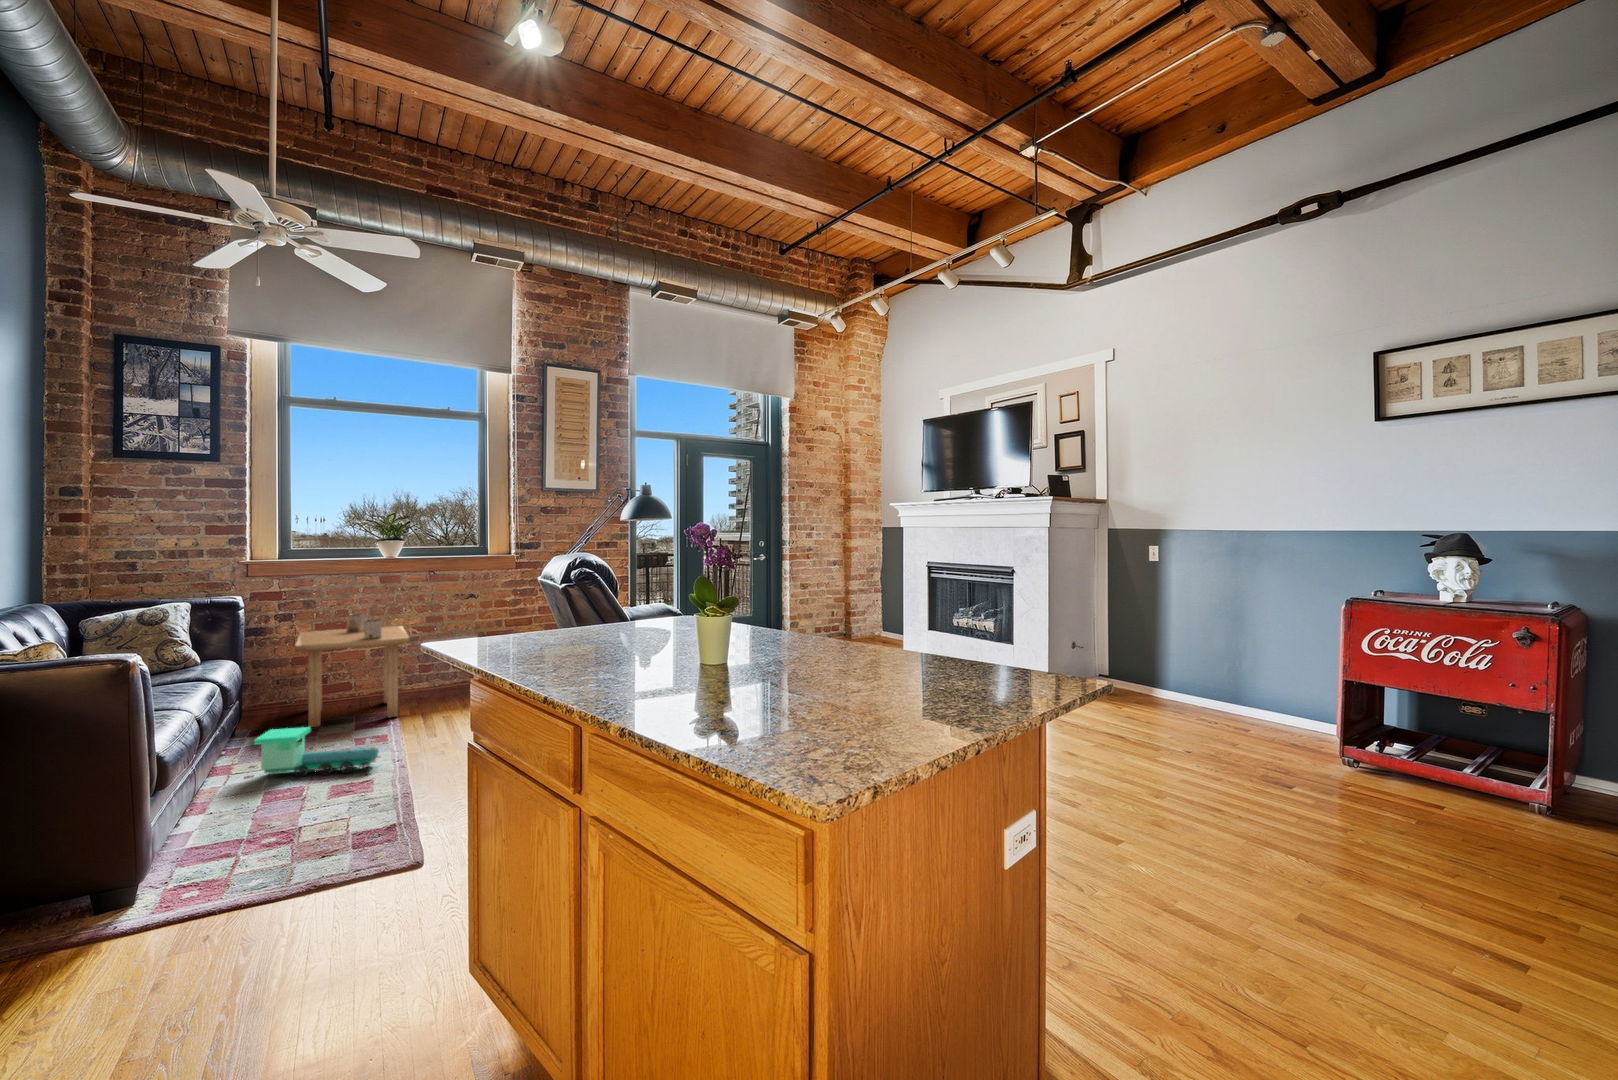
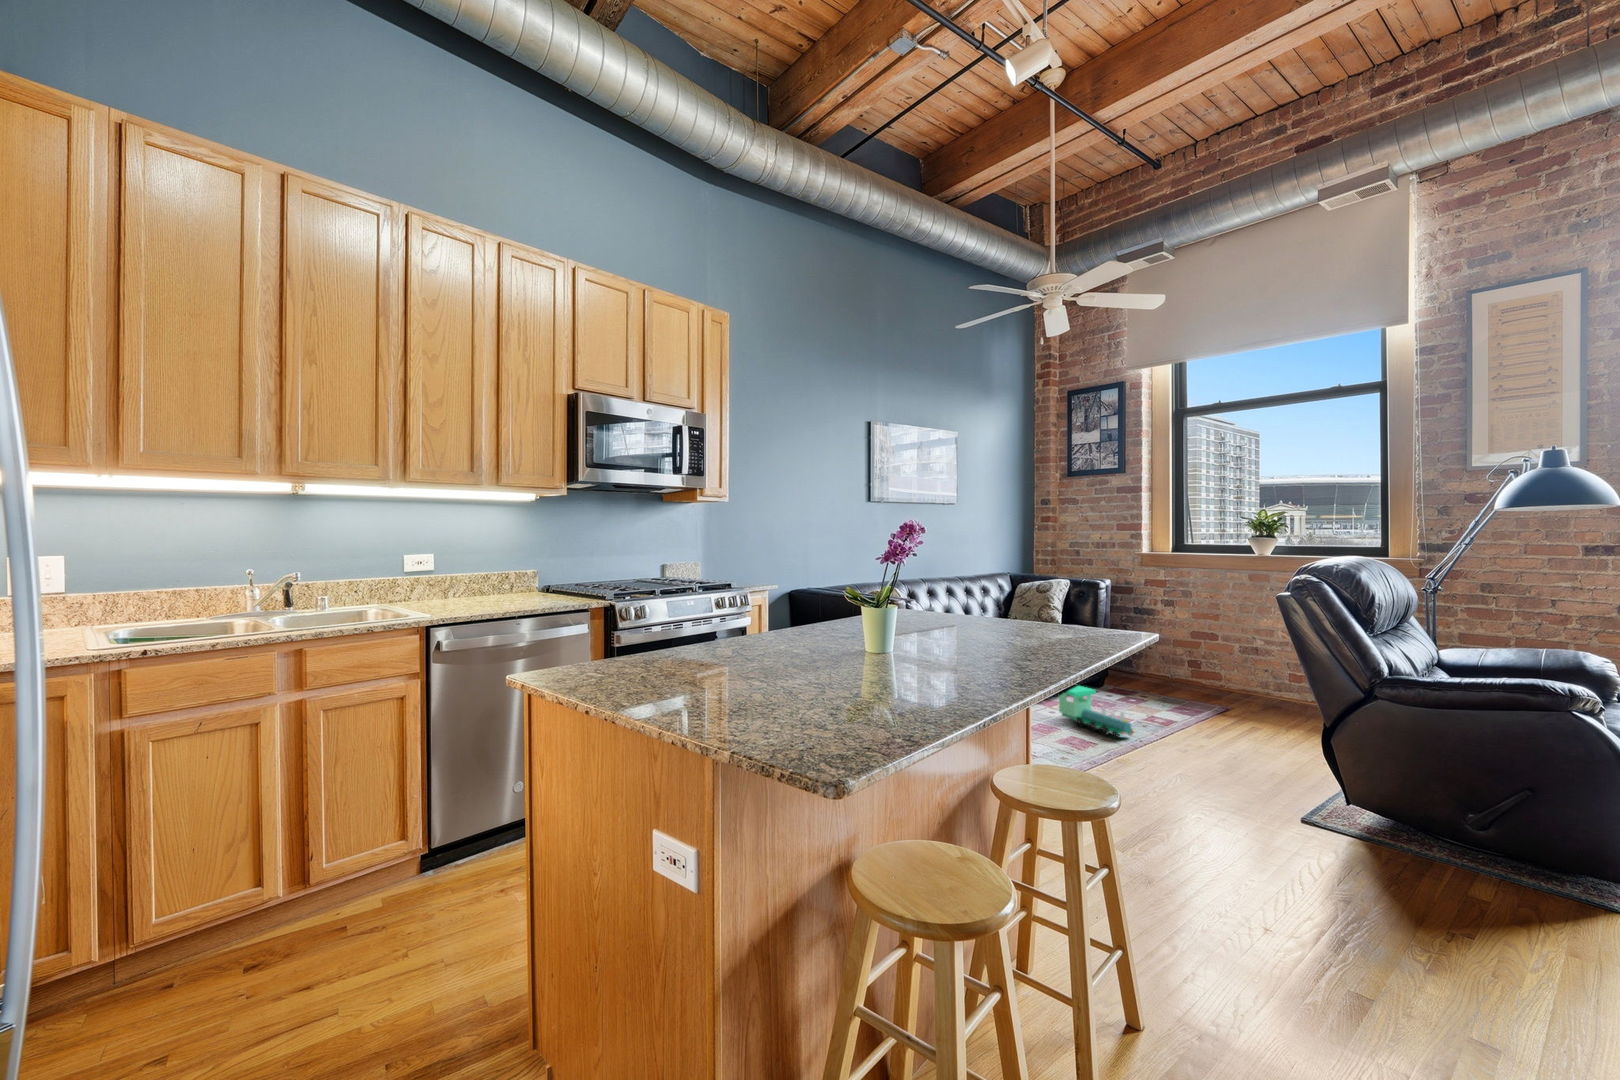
side table: present [295,614,409,727] -> none [1138,607,1264,714]

